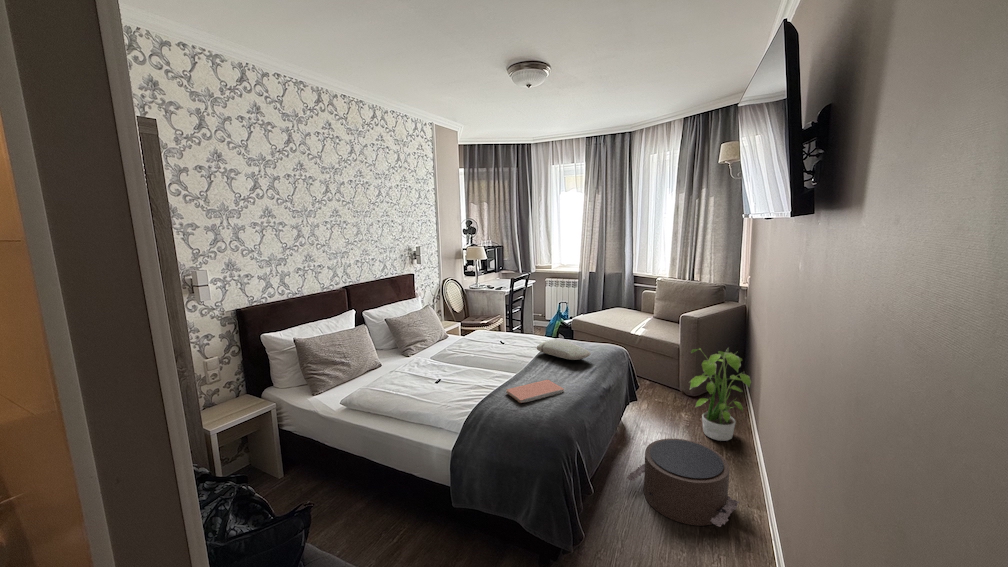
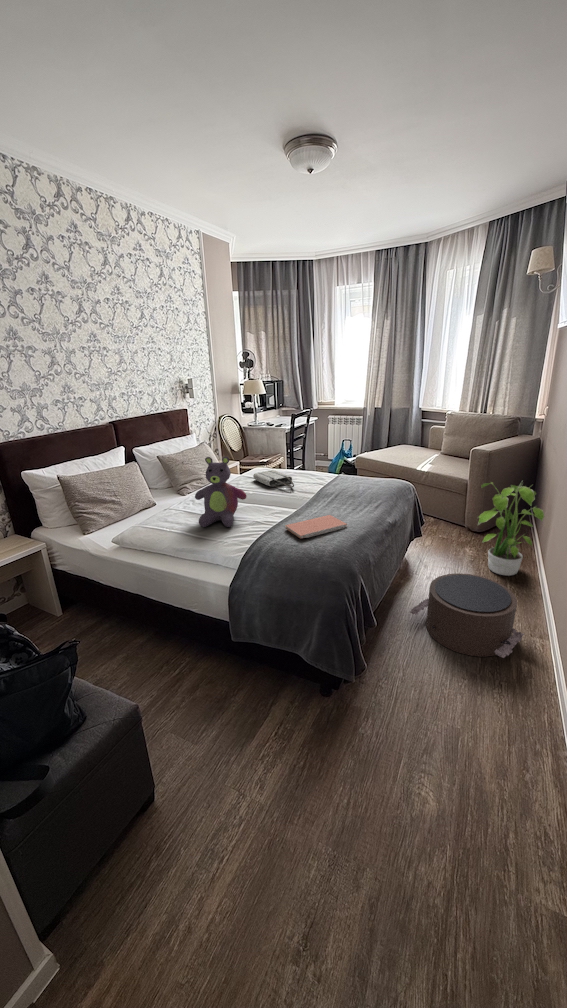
stuffed bear: none [421,324,470,390] -> present [195,457,246,527]
tote bag: none [475,334,514,352] -> present [253,470,294,488]
pillow: present [537,338,591,360] -> none [318,474,376,495]

